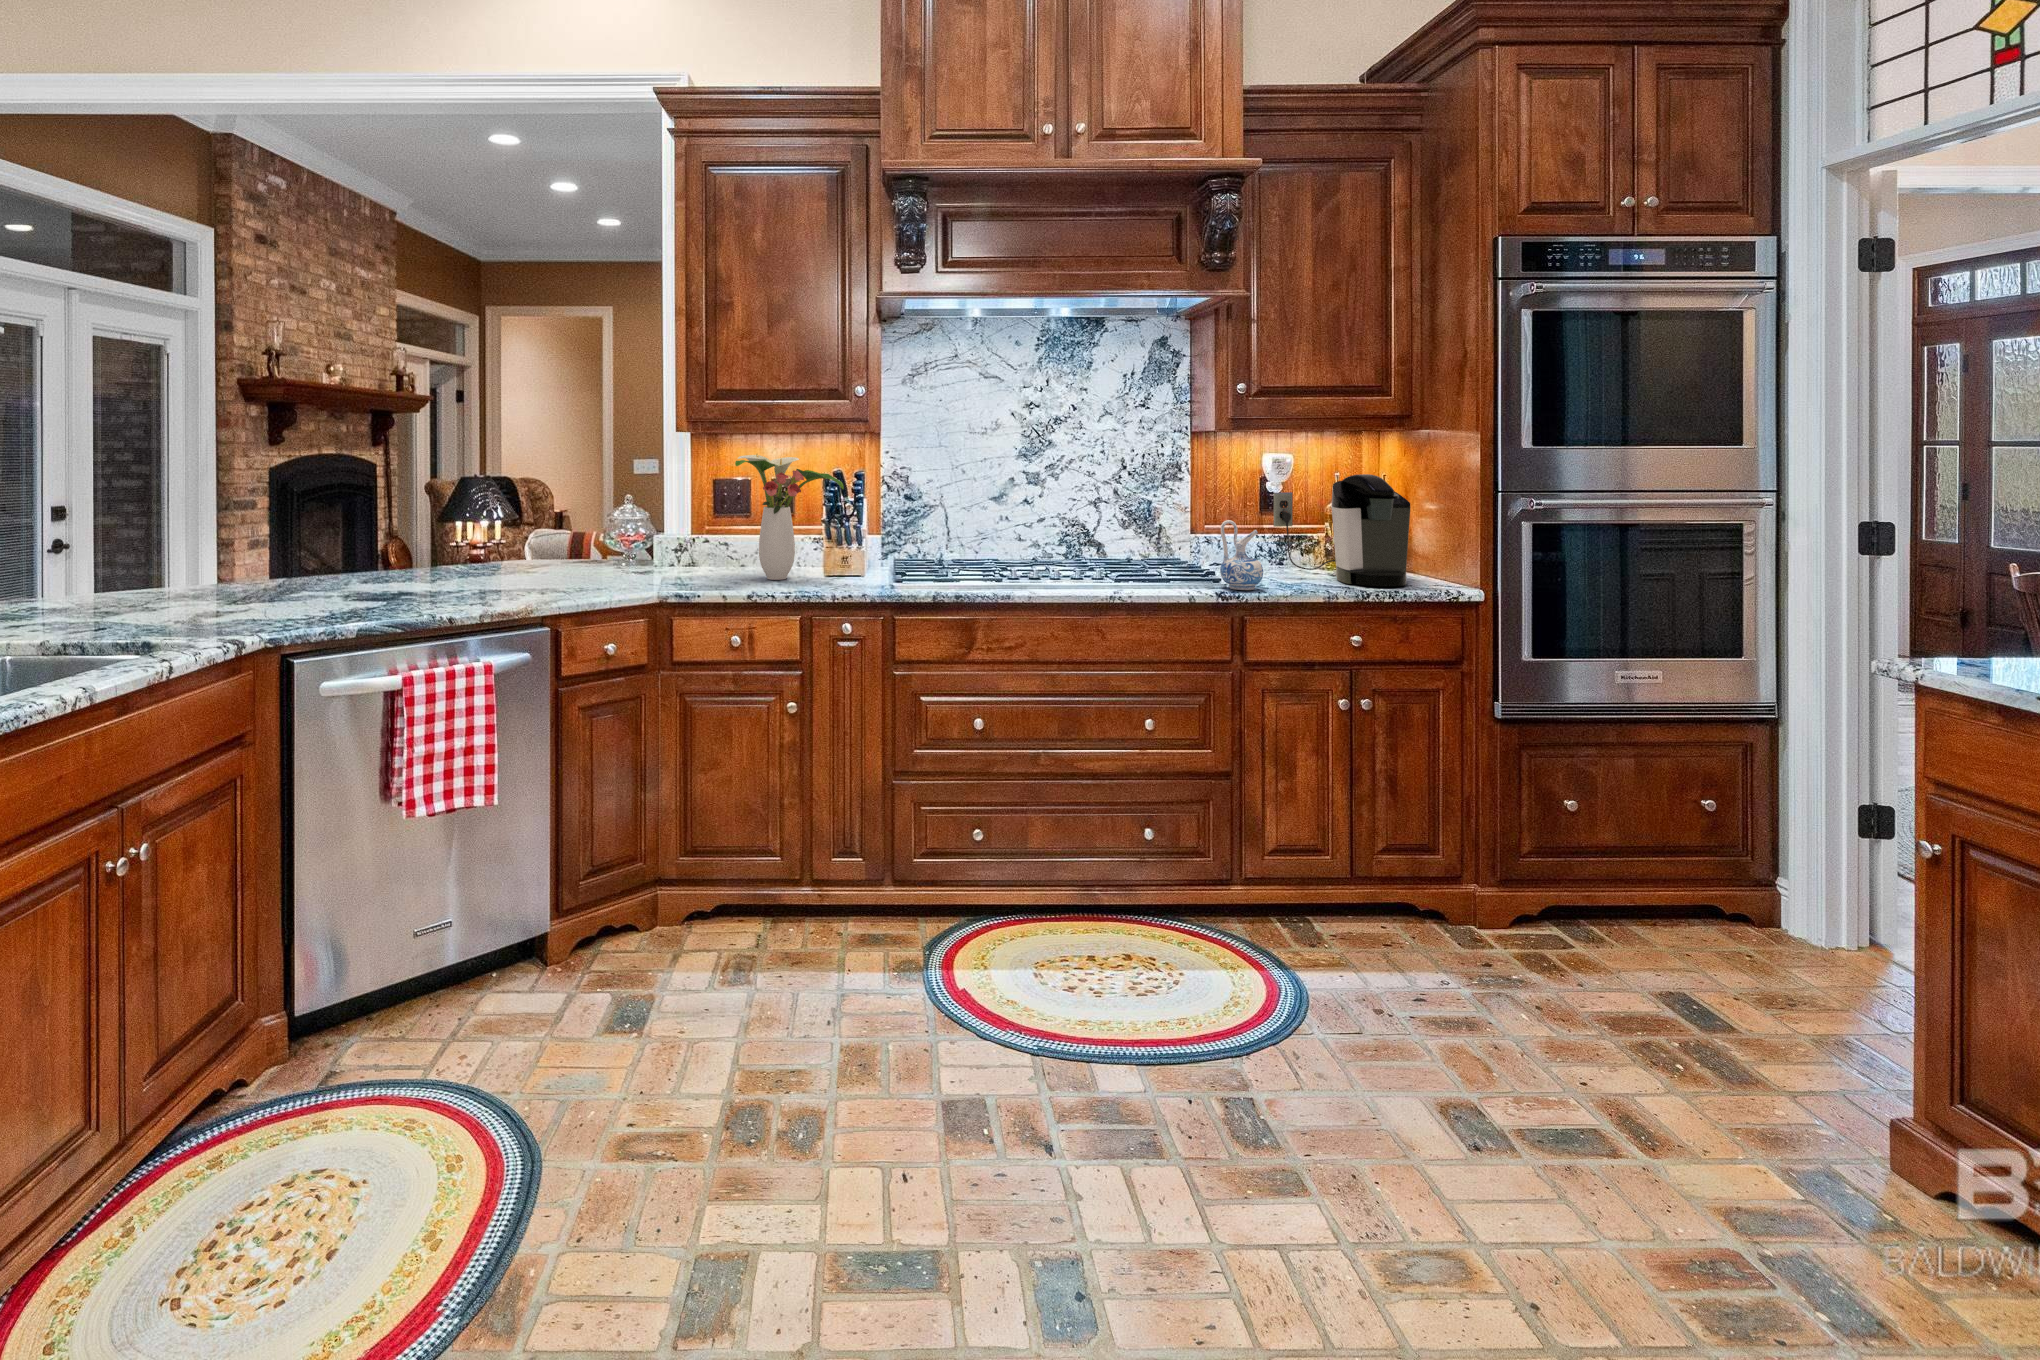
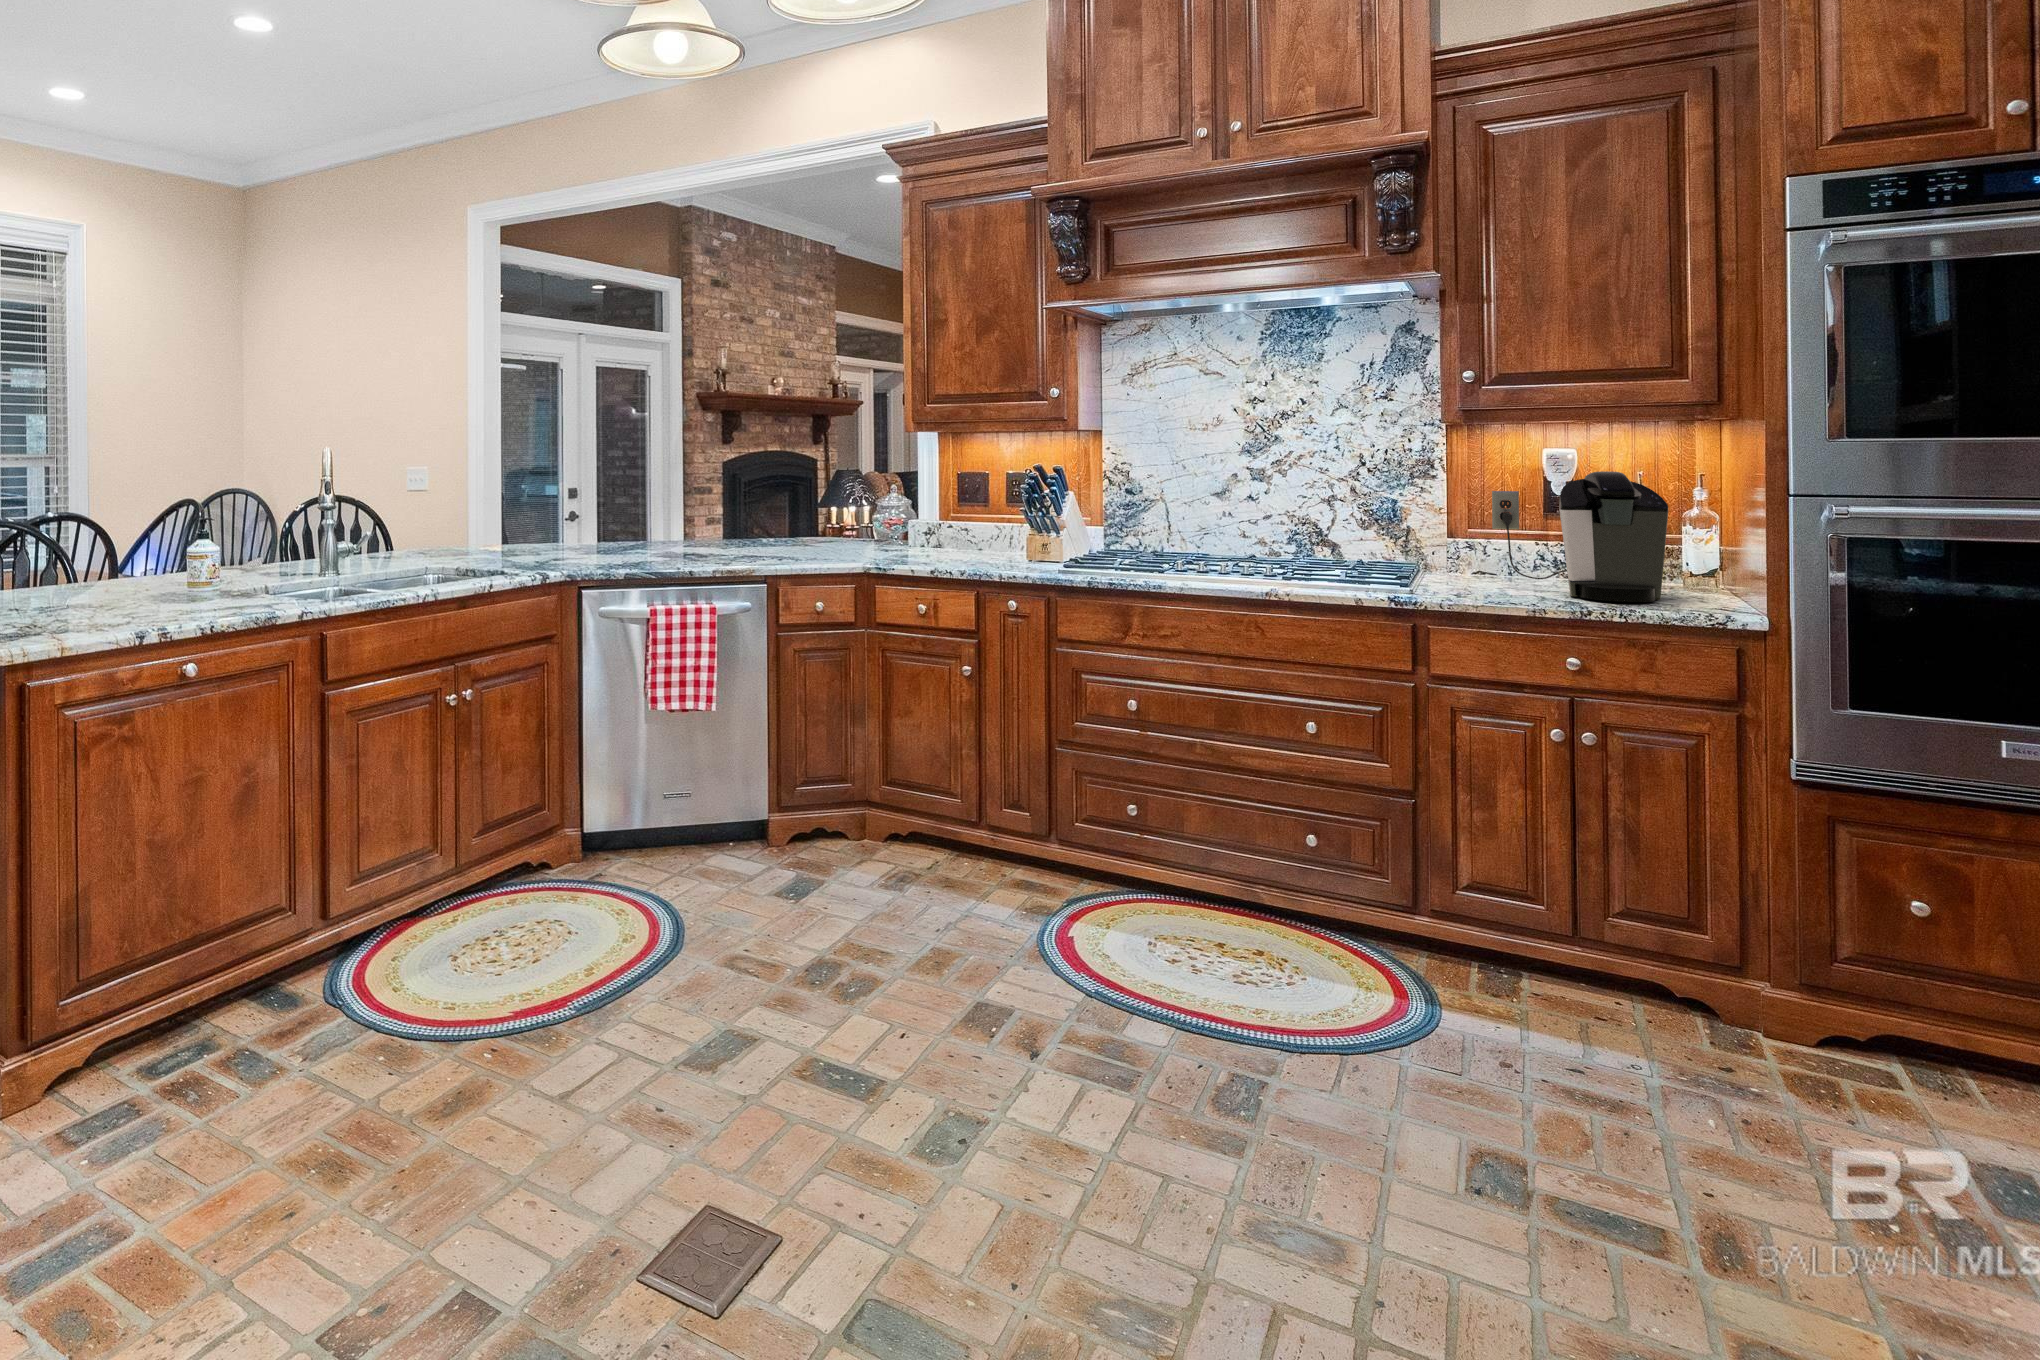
flower arrangement: present [735,454,844,580] -> none [926,448,1025,559]
ceramic pitcher: present [1220,520,1263,590] -> none [1395,518,1446,594]

